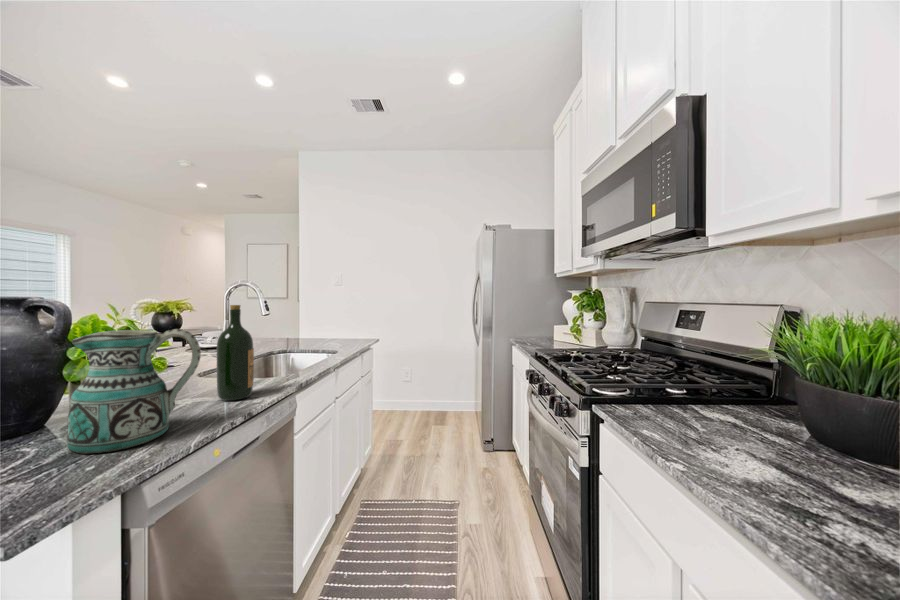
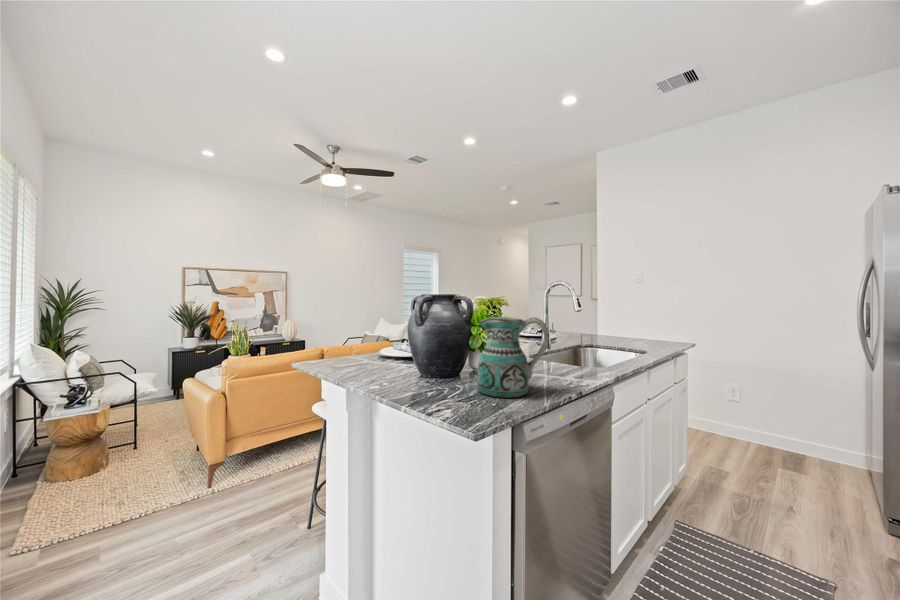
wine bottle: present [217,305,254,401] -> none [552,300,580,380]

